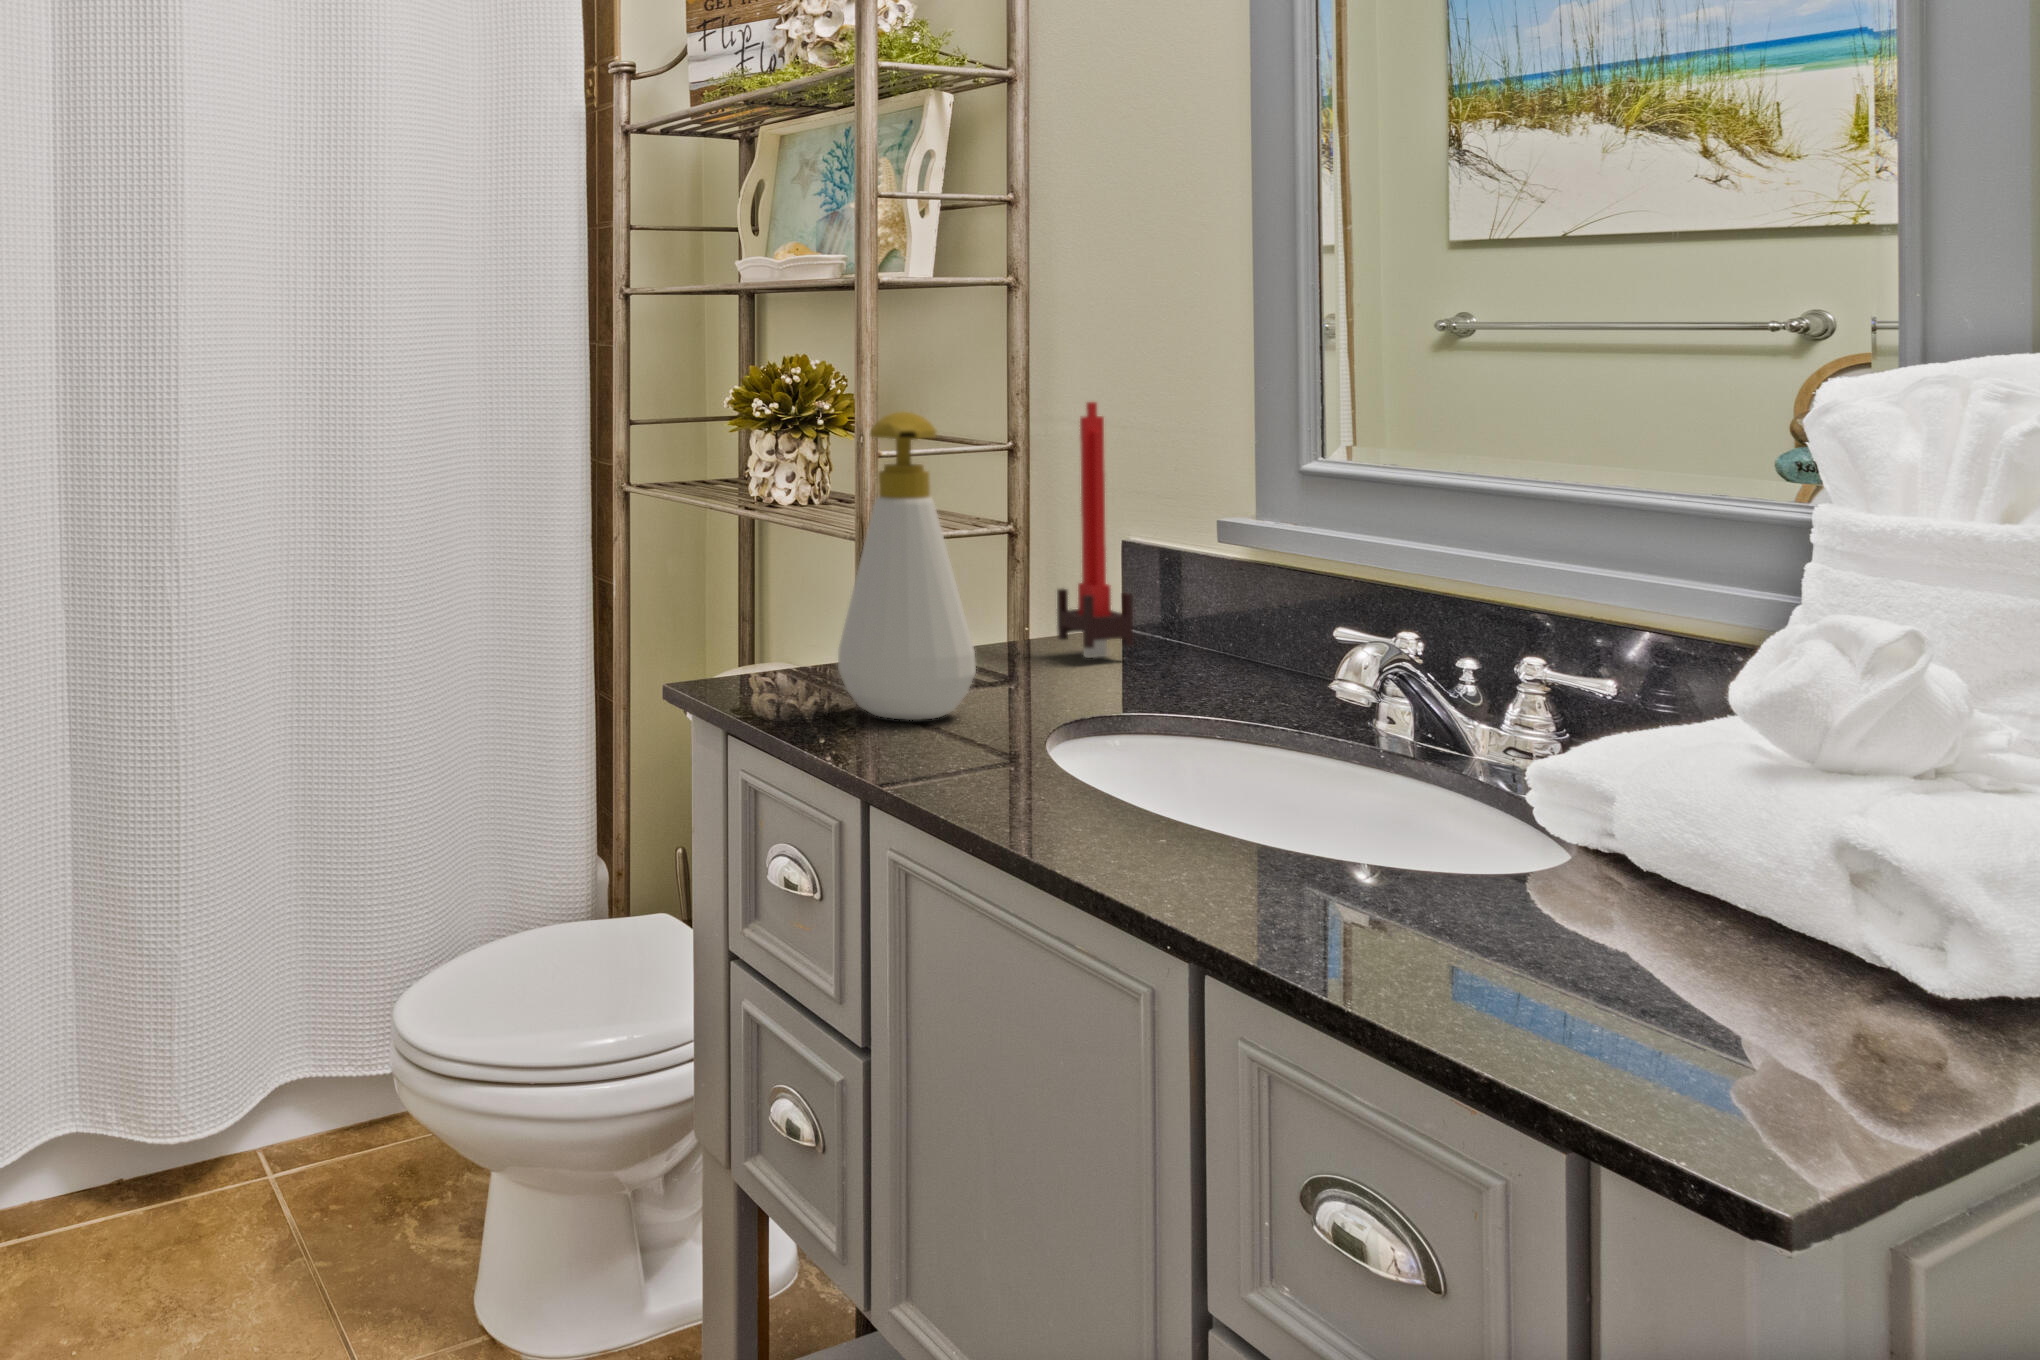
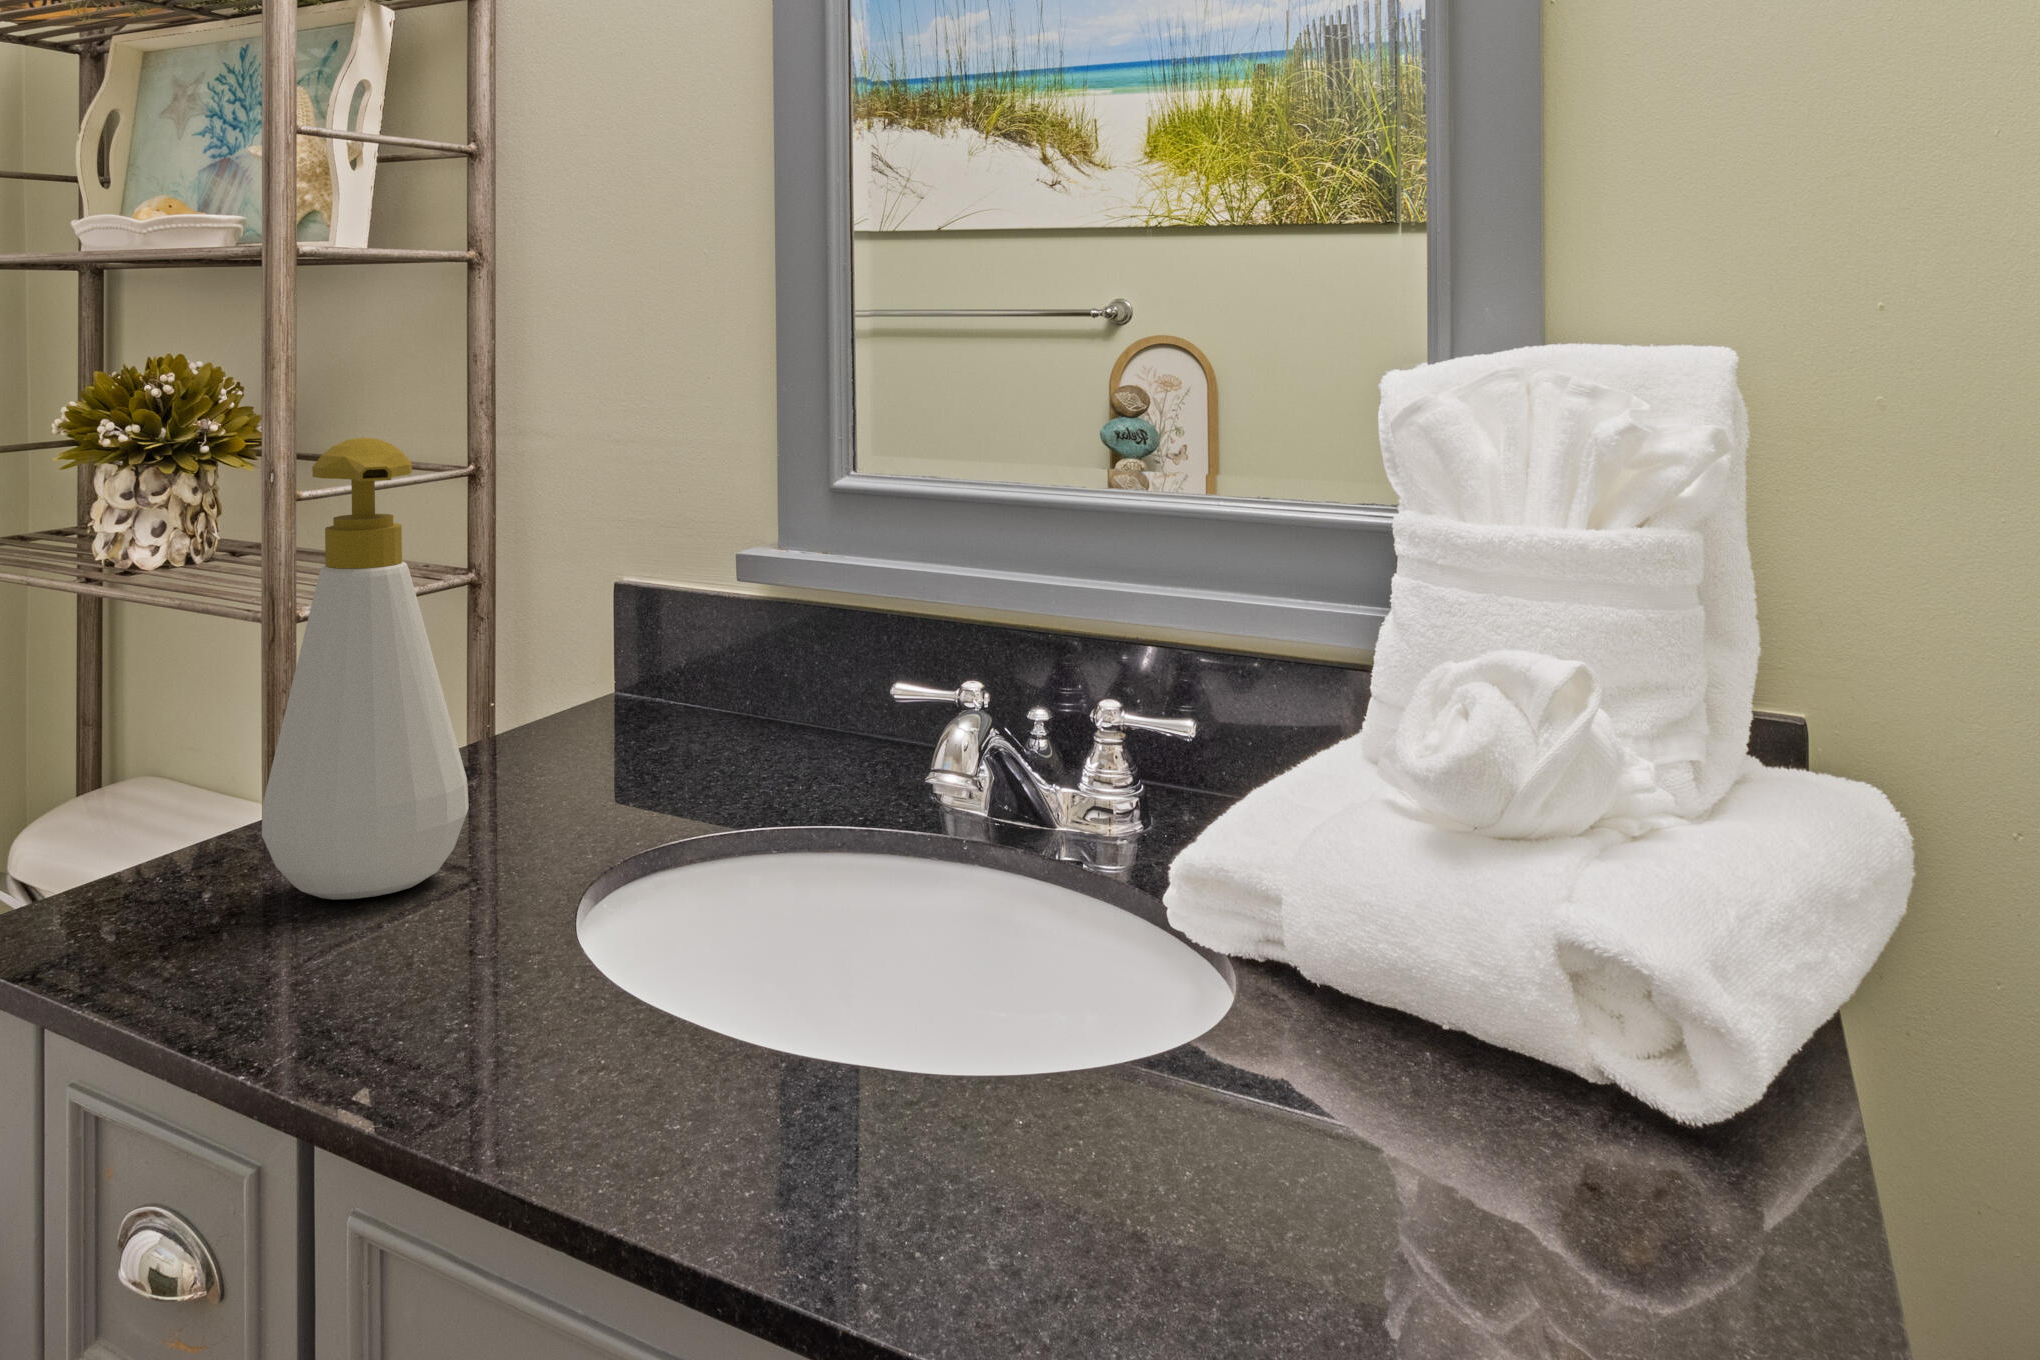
candle: present [1057,402,1133,658] -> none [546,415,641,747]

